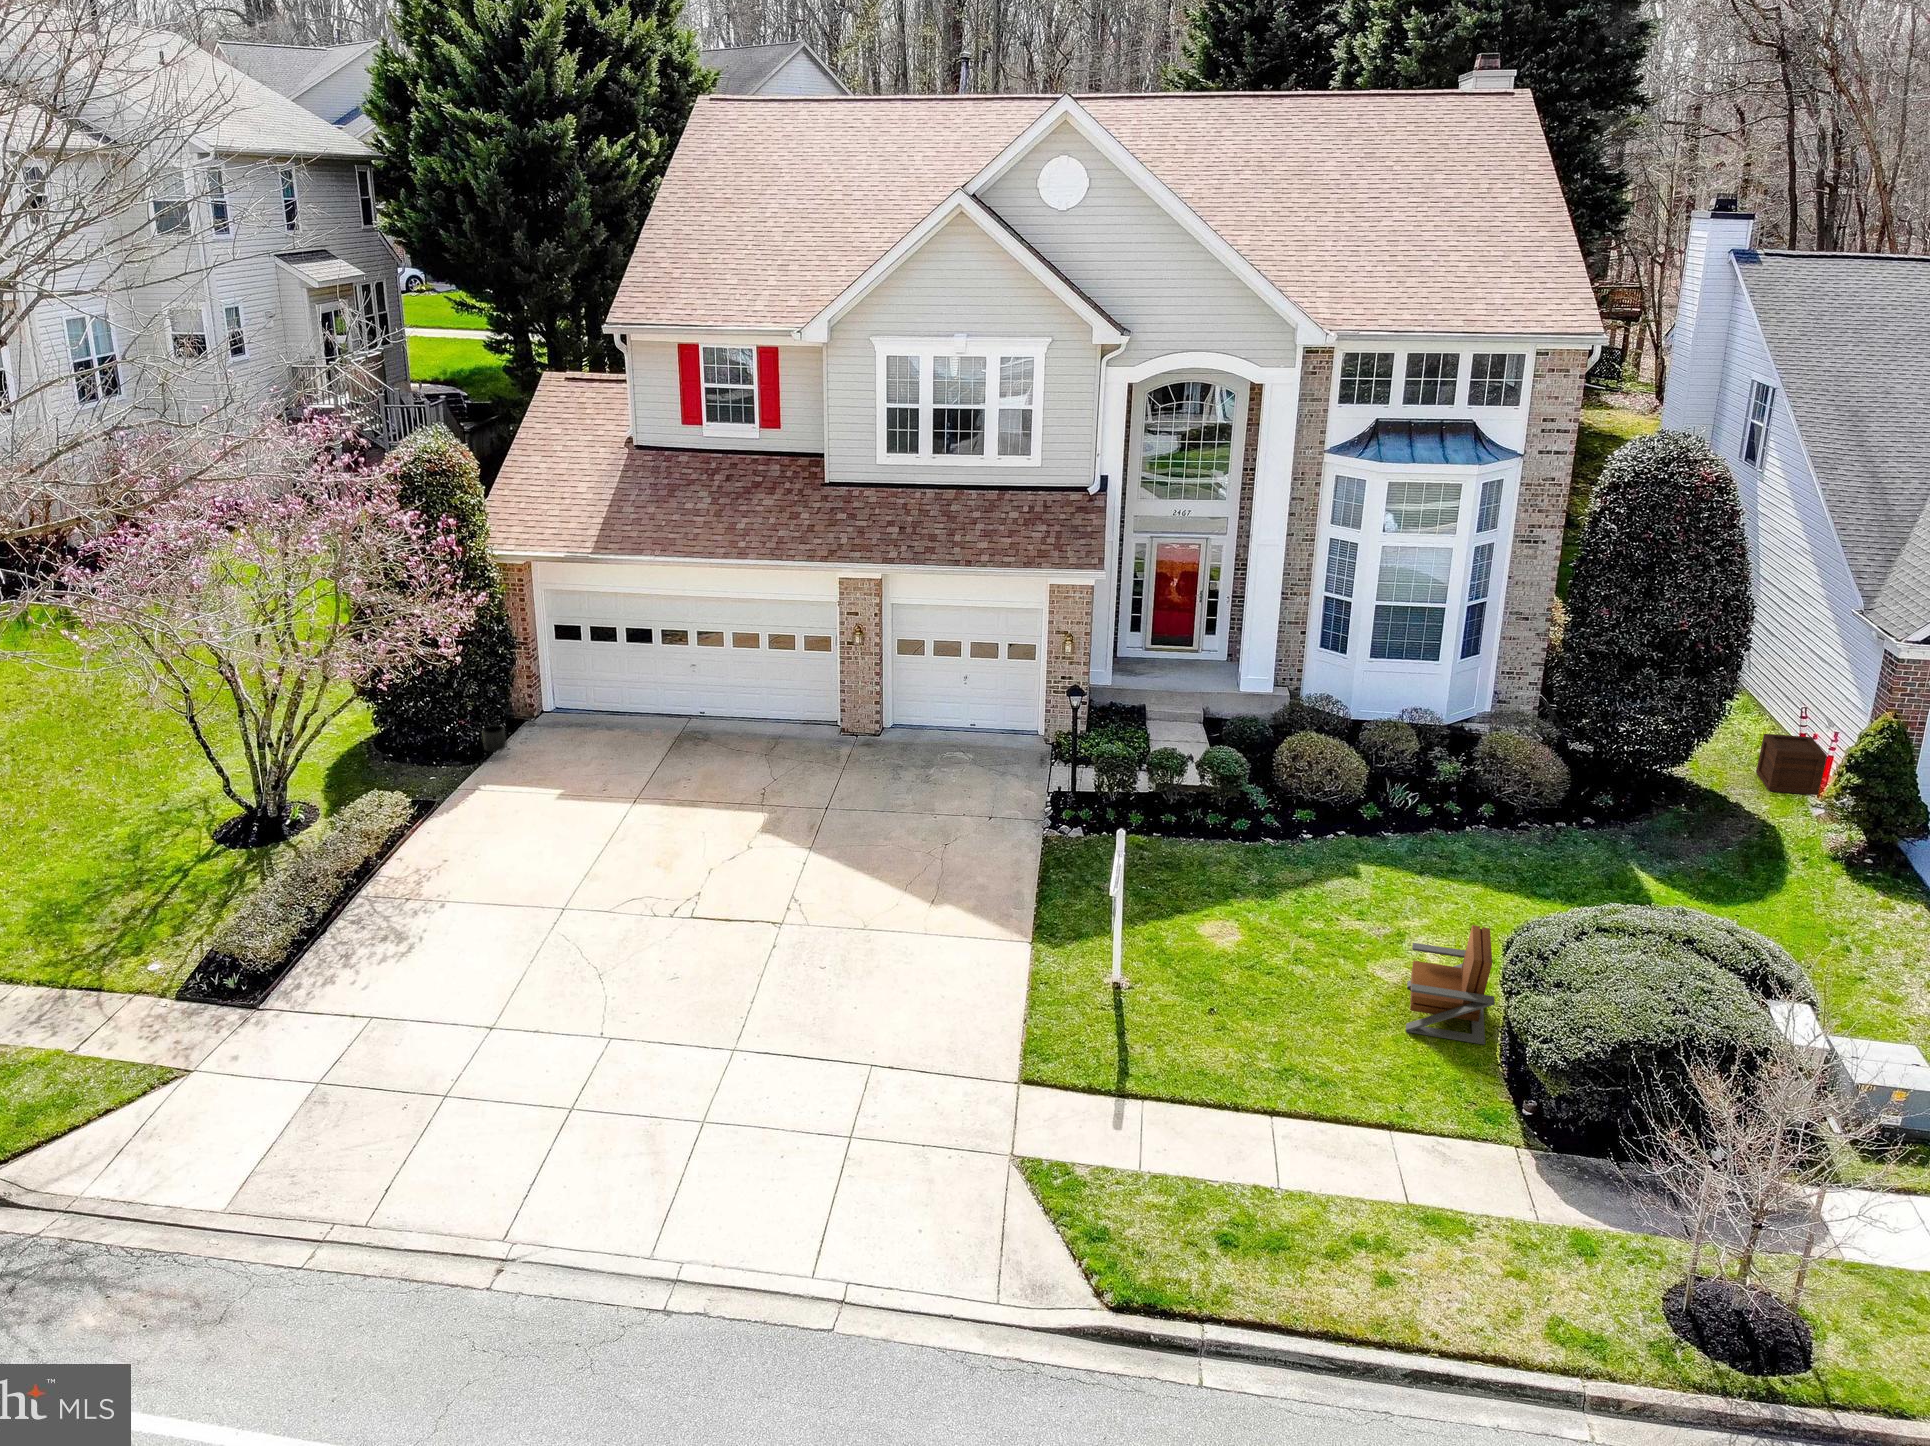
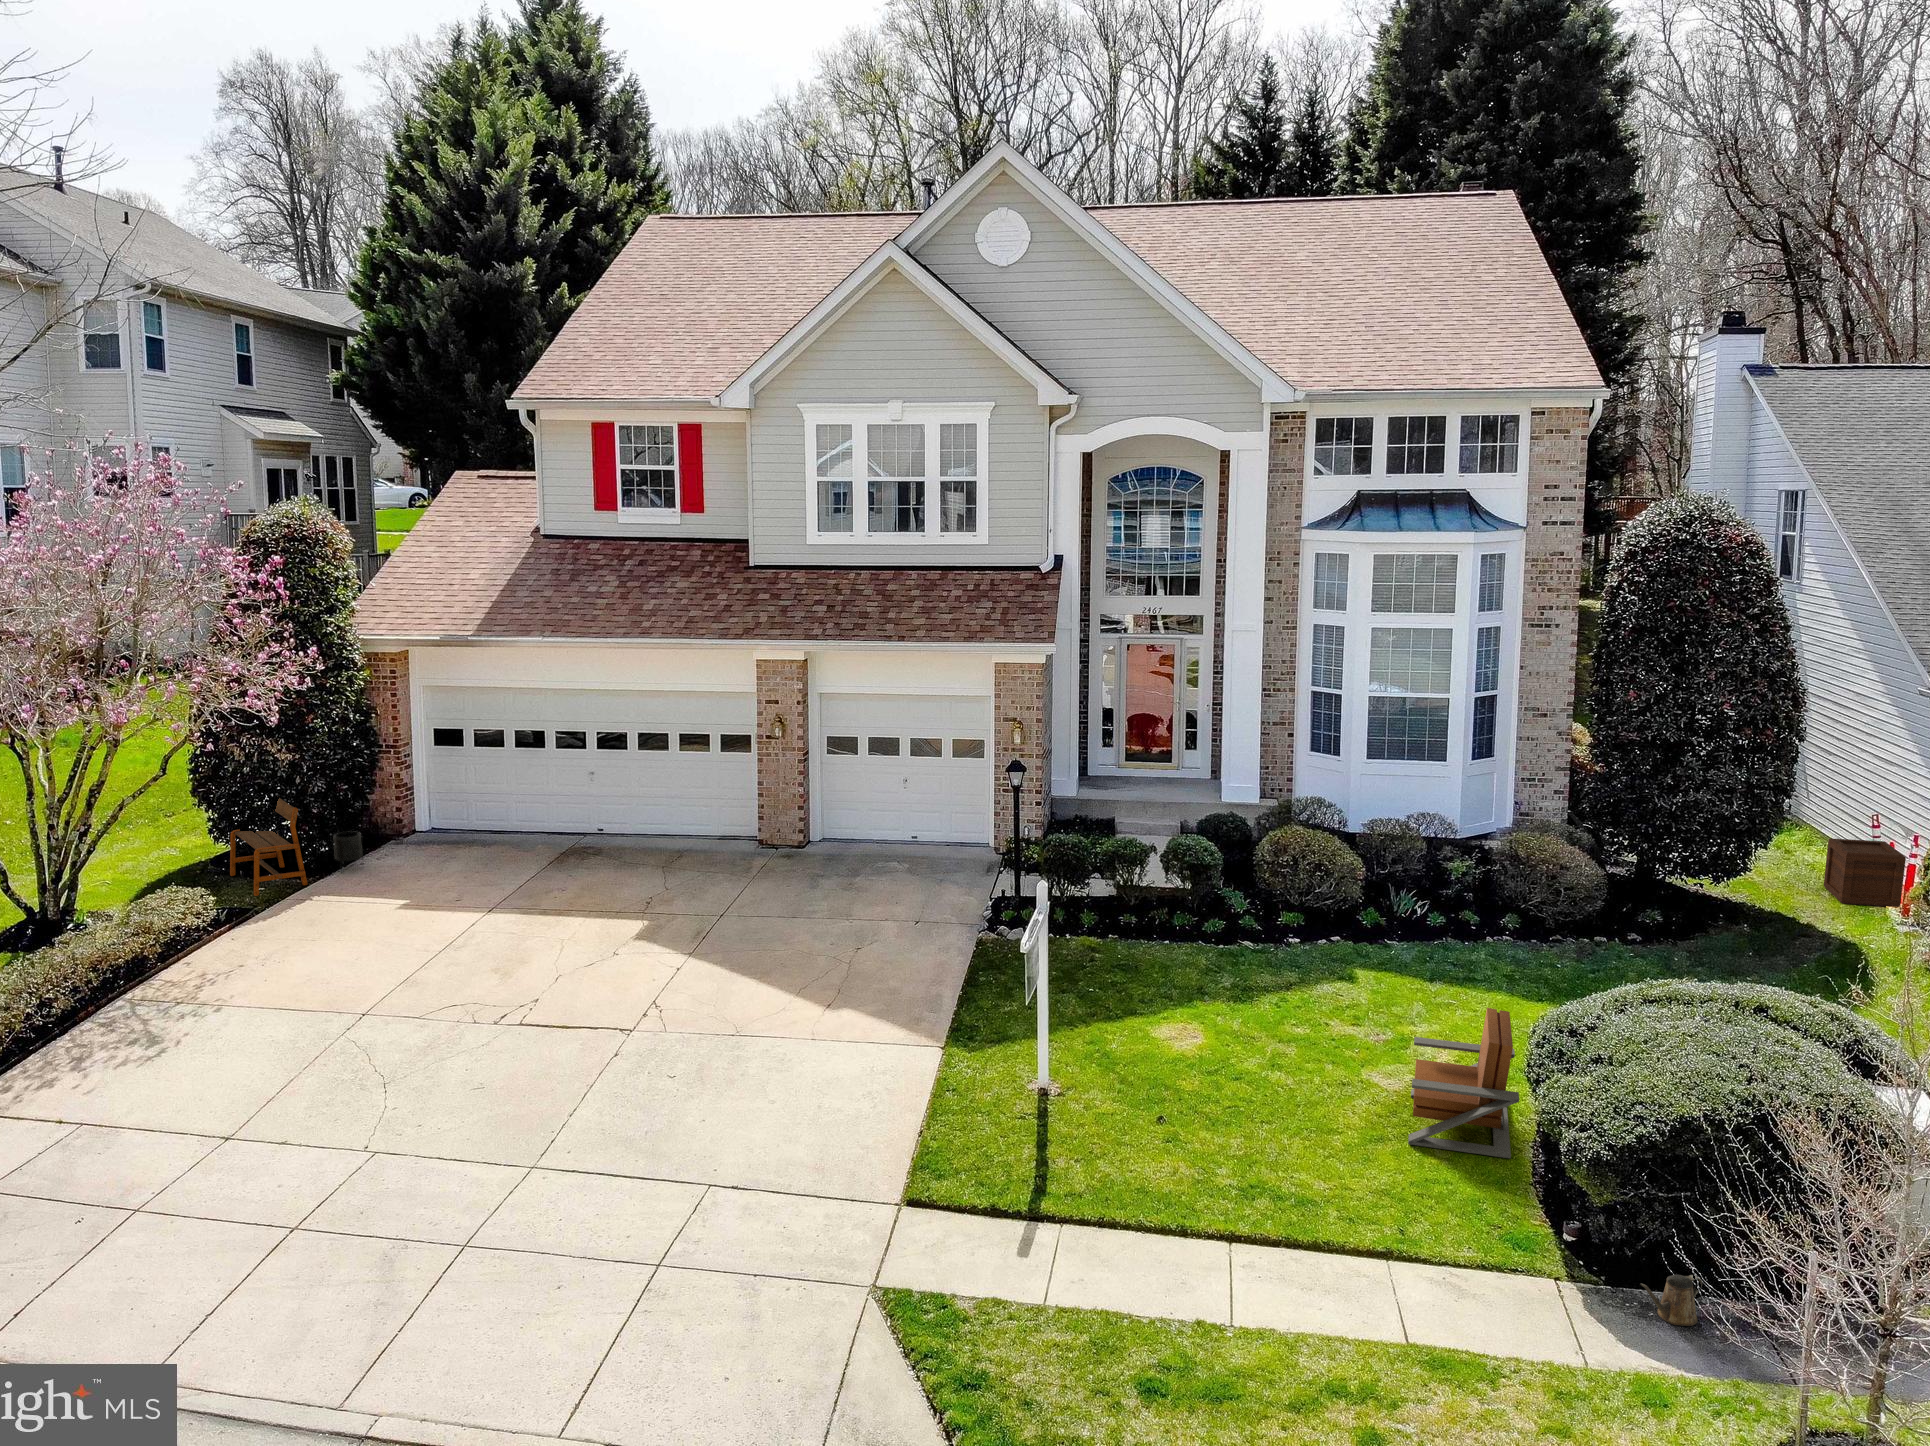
bench: none [395,694,466,787] -> present [230,798,307,896]
watering can: none [1579,1151,1624,1187] -> present [1640,1275,1702,1326]

